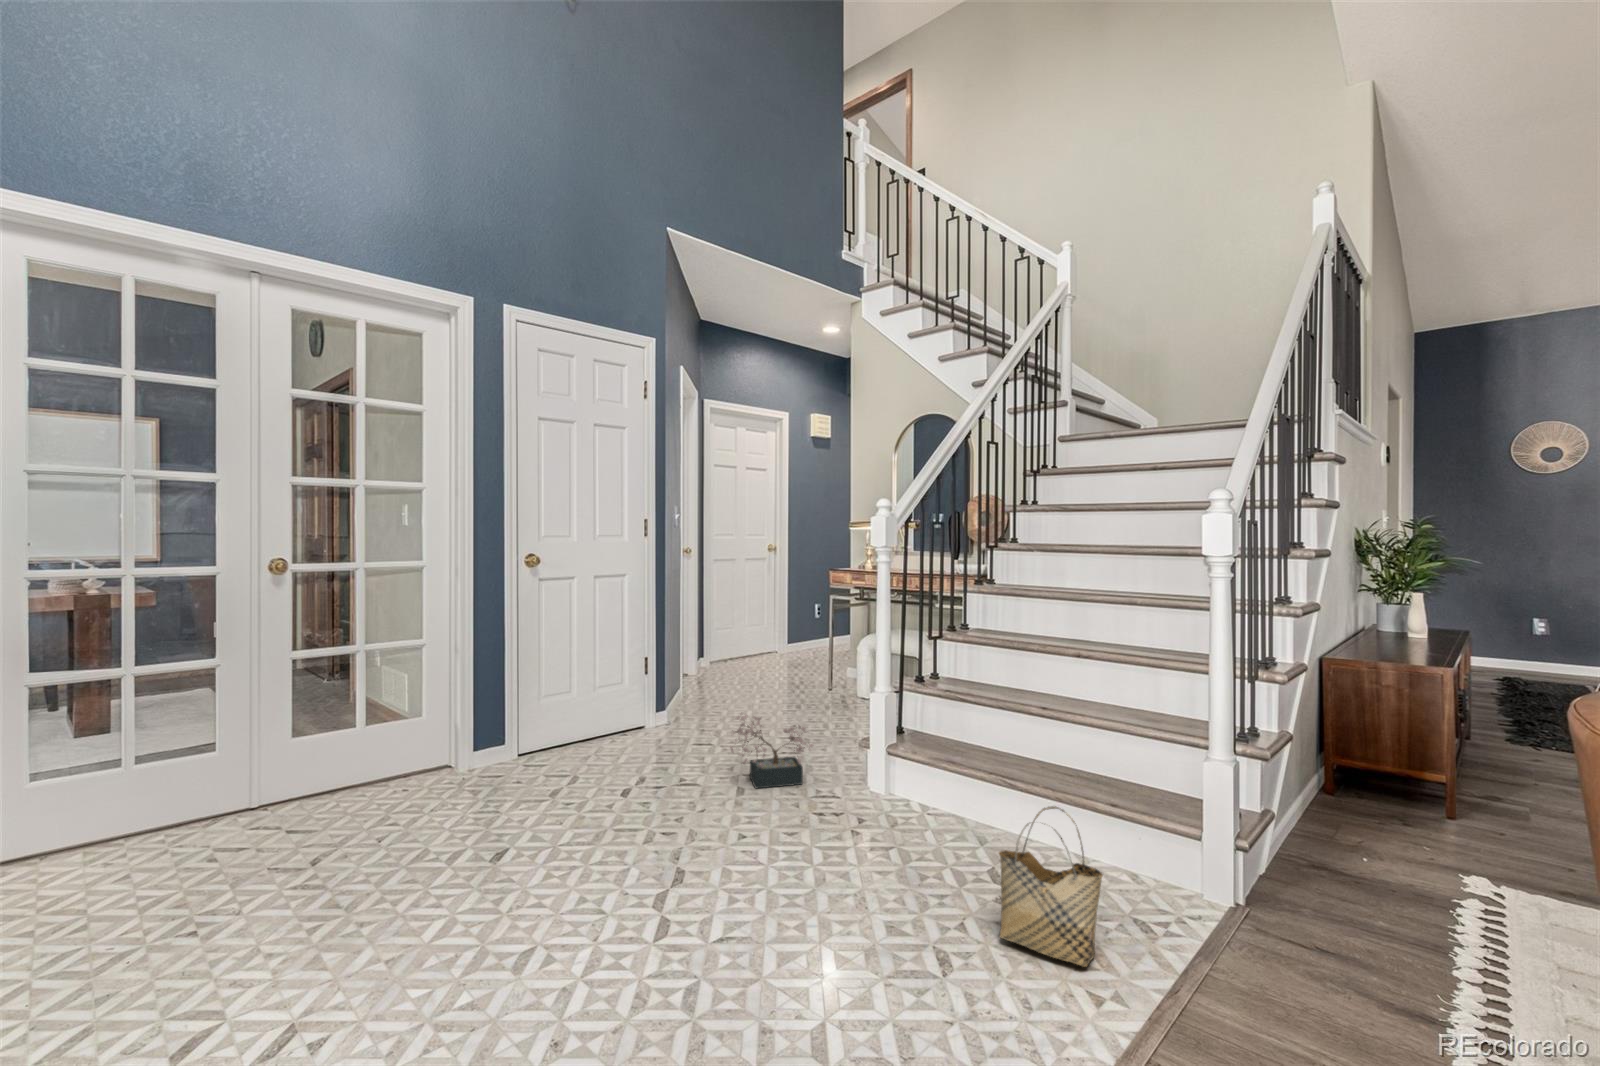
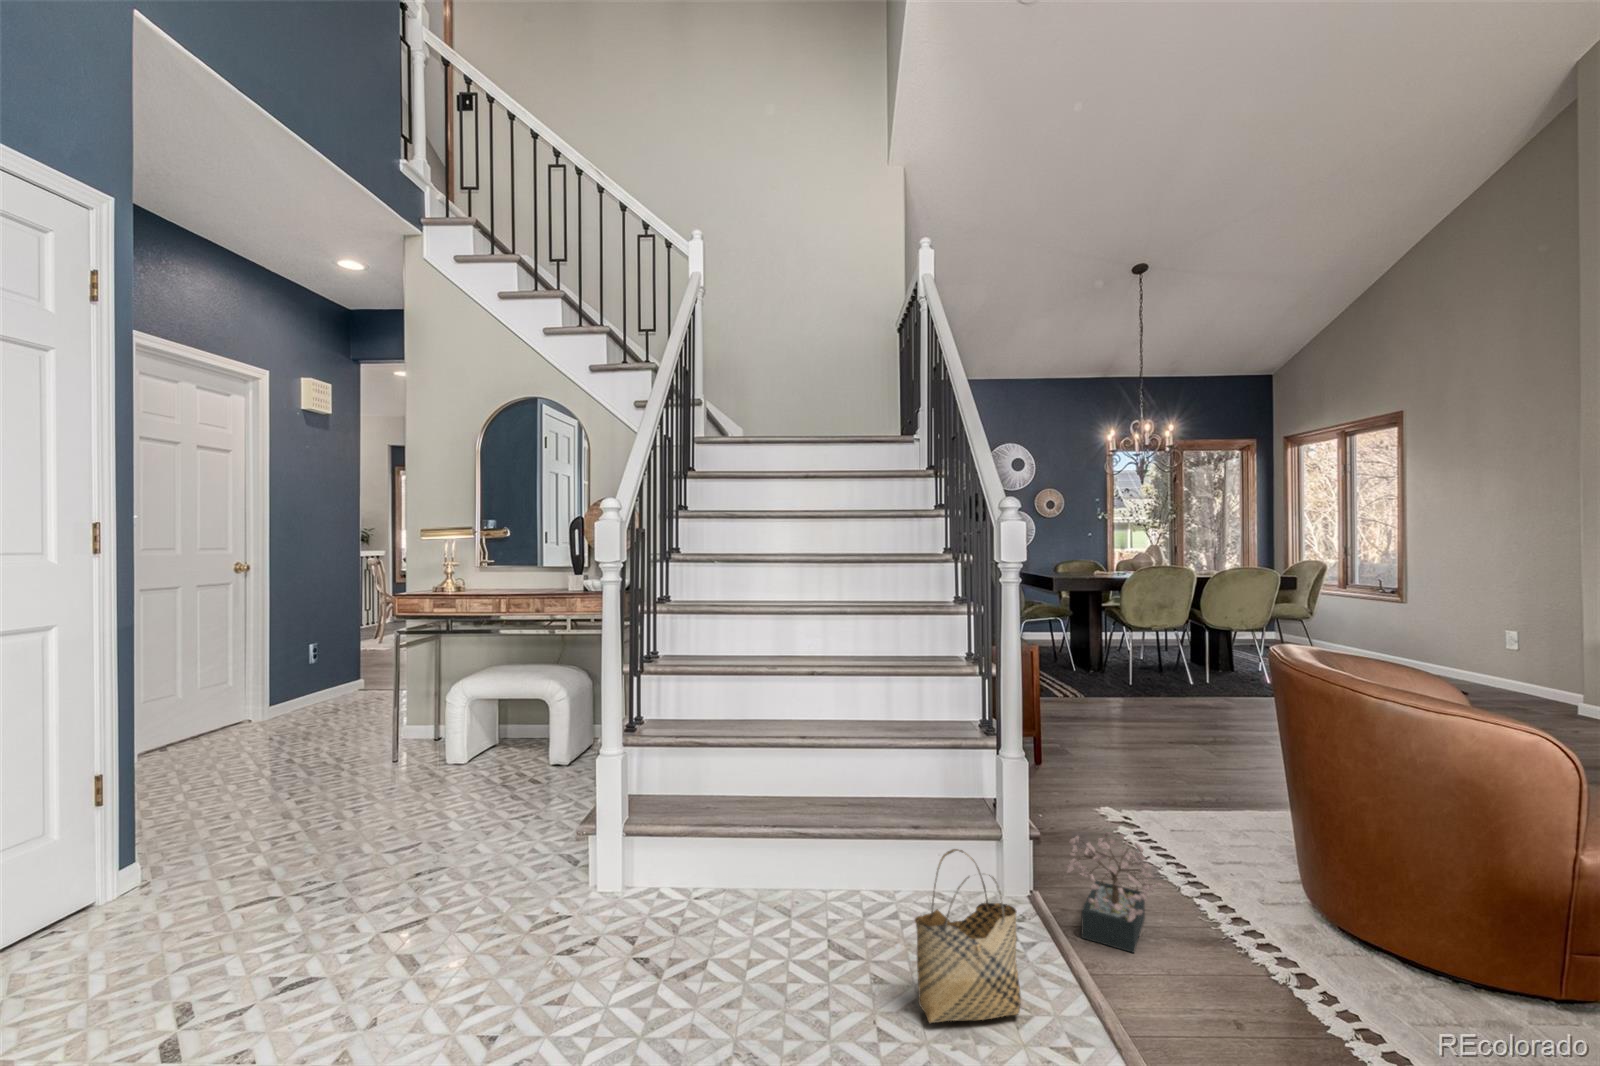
decorative plant: present [730,713,813,788] -> present [1066,832,1161,953]

